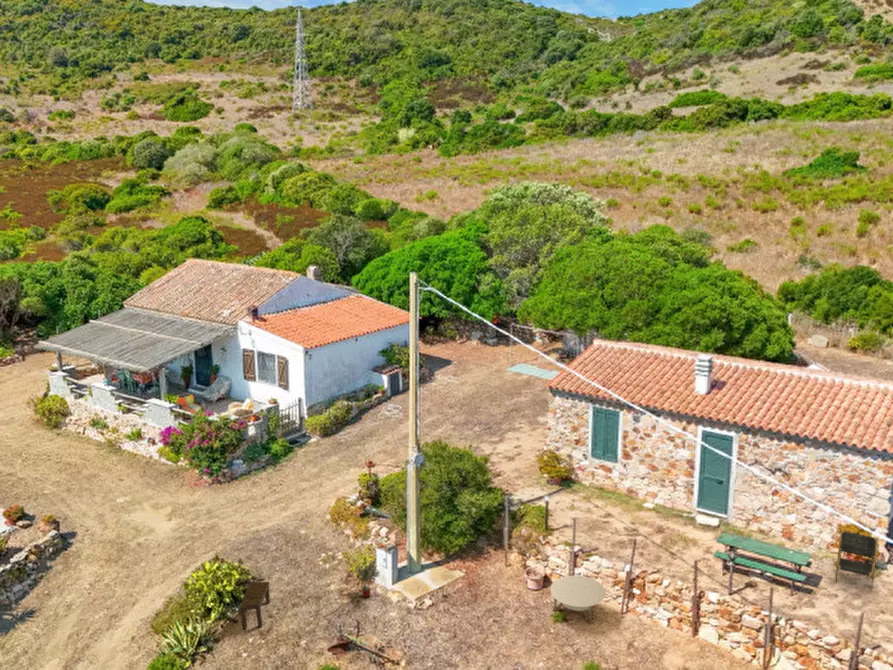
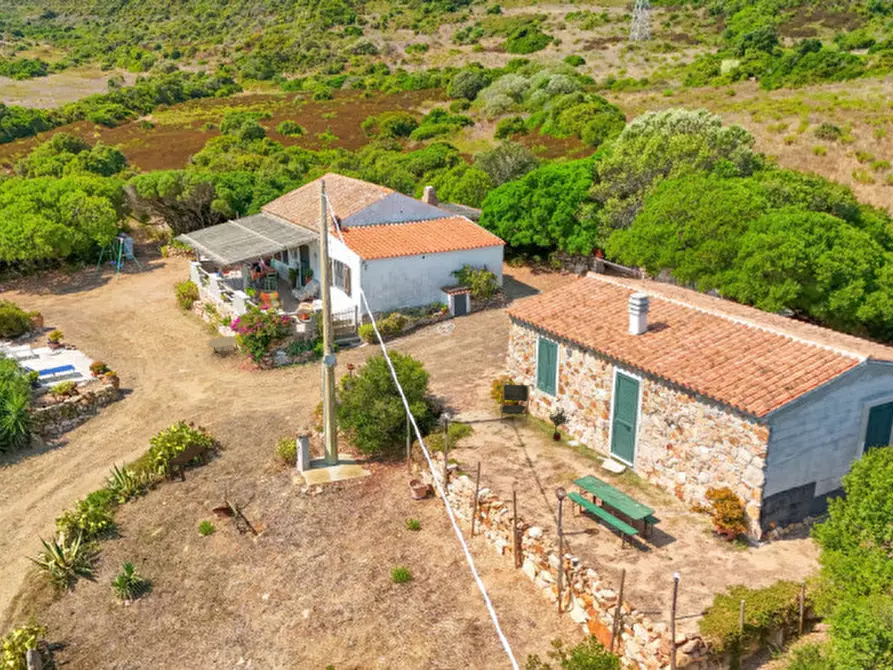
lounge chair: present [834,530,879,592] -> present [500,384,529,426]
potted tree: present [357,560,380,597] -> present [549,408,570,441]
round table: present [550,576,605,623] -> present [208,336,238,358]

